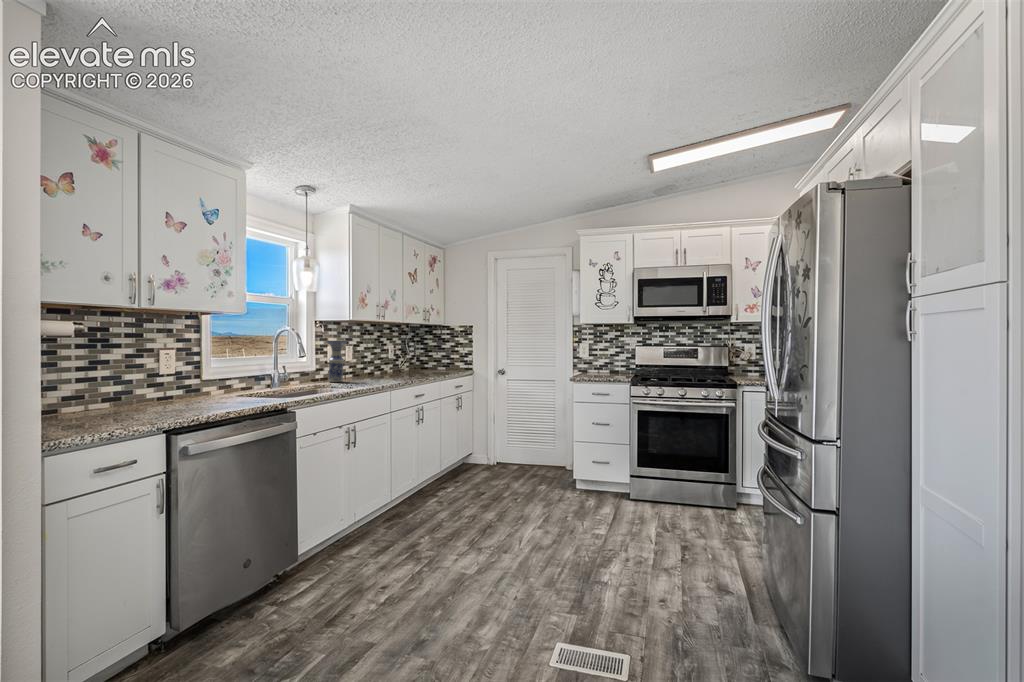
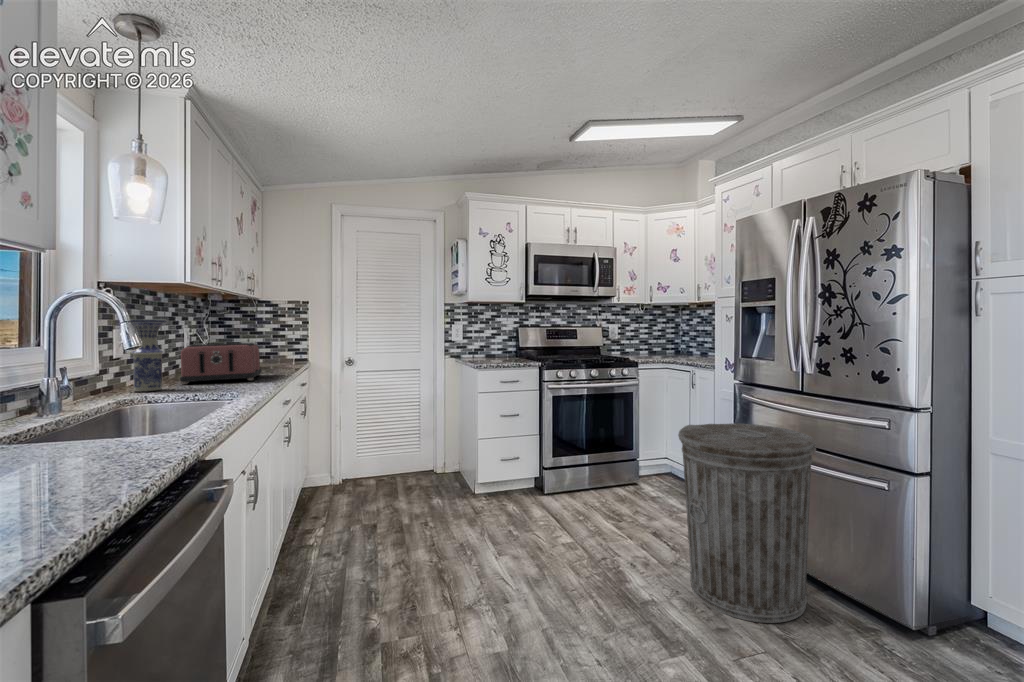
toaster: none [358,355,413,380] -> present [180,343,261,384]
trash can: none [638,442,768,643] -> present [678,423,816,623]

